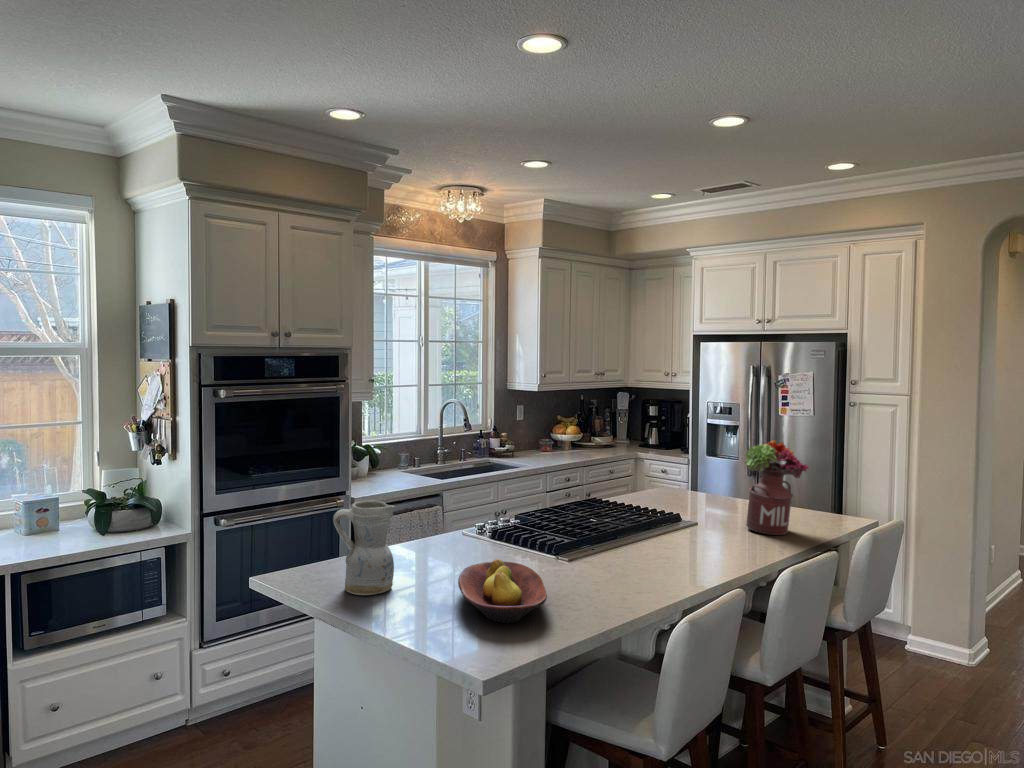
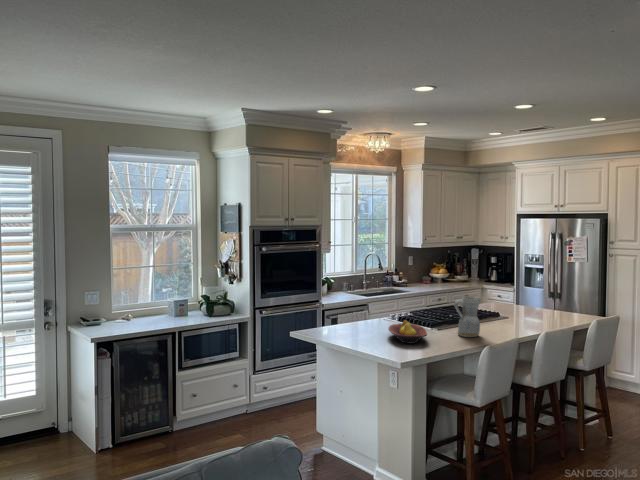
flower arrangement: present [744,440,809,535] -> none [530,272,564,320]
ceramic pitcher: present [333,500,394,595] -> present [454,297,481,337]

